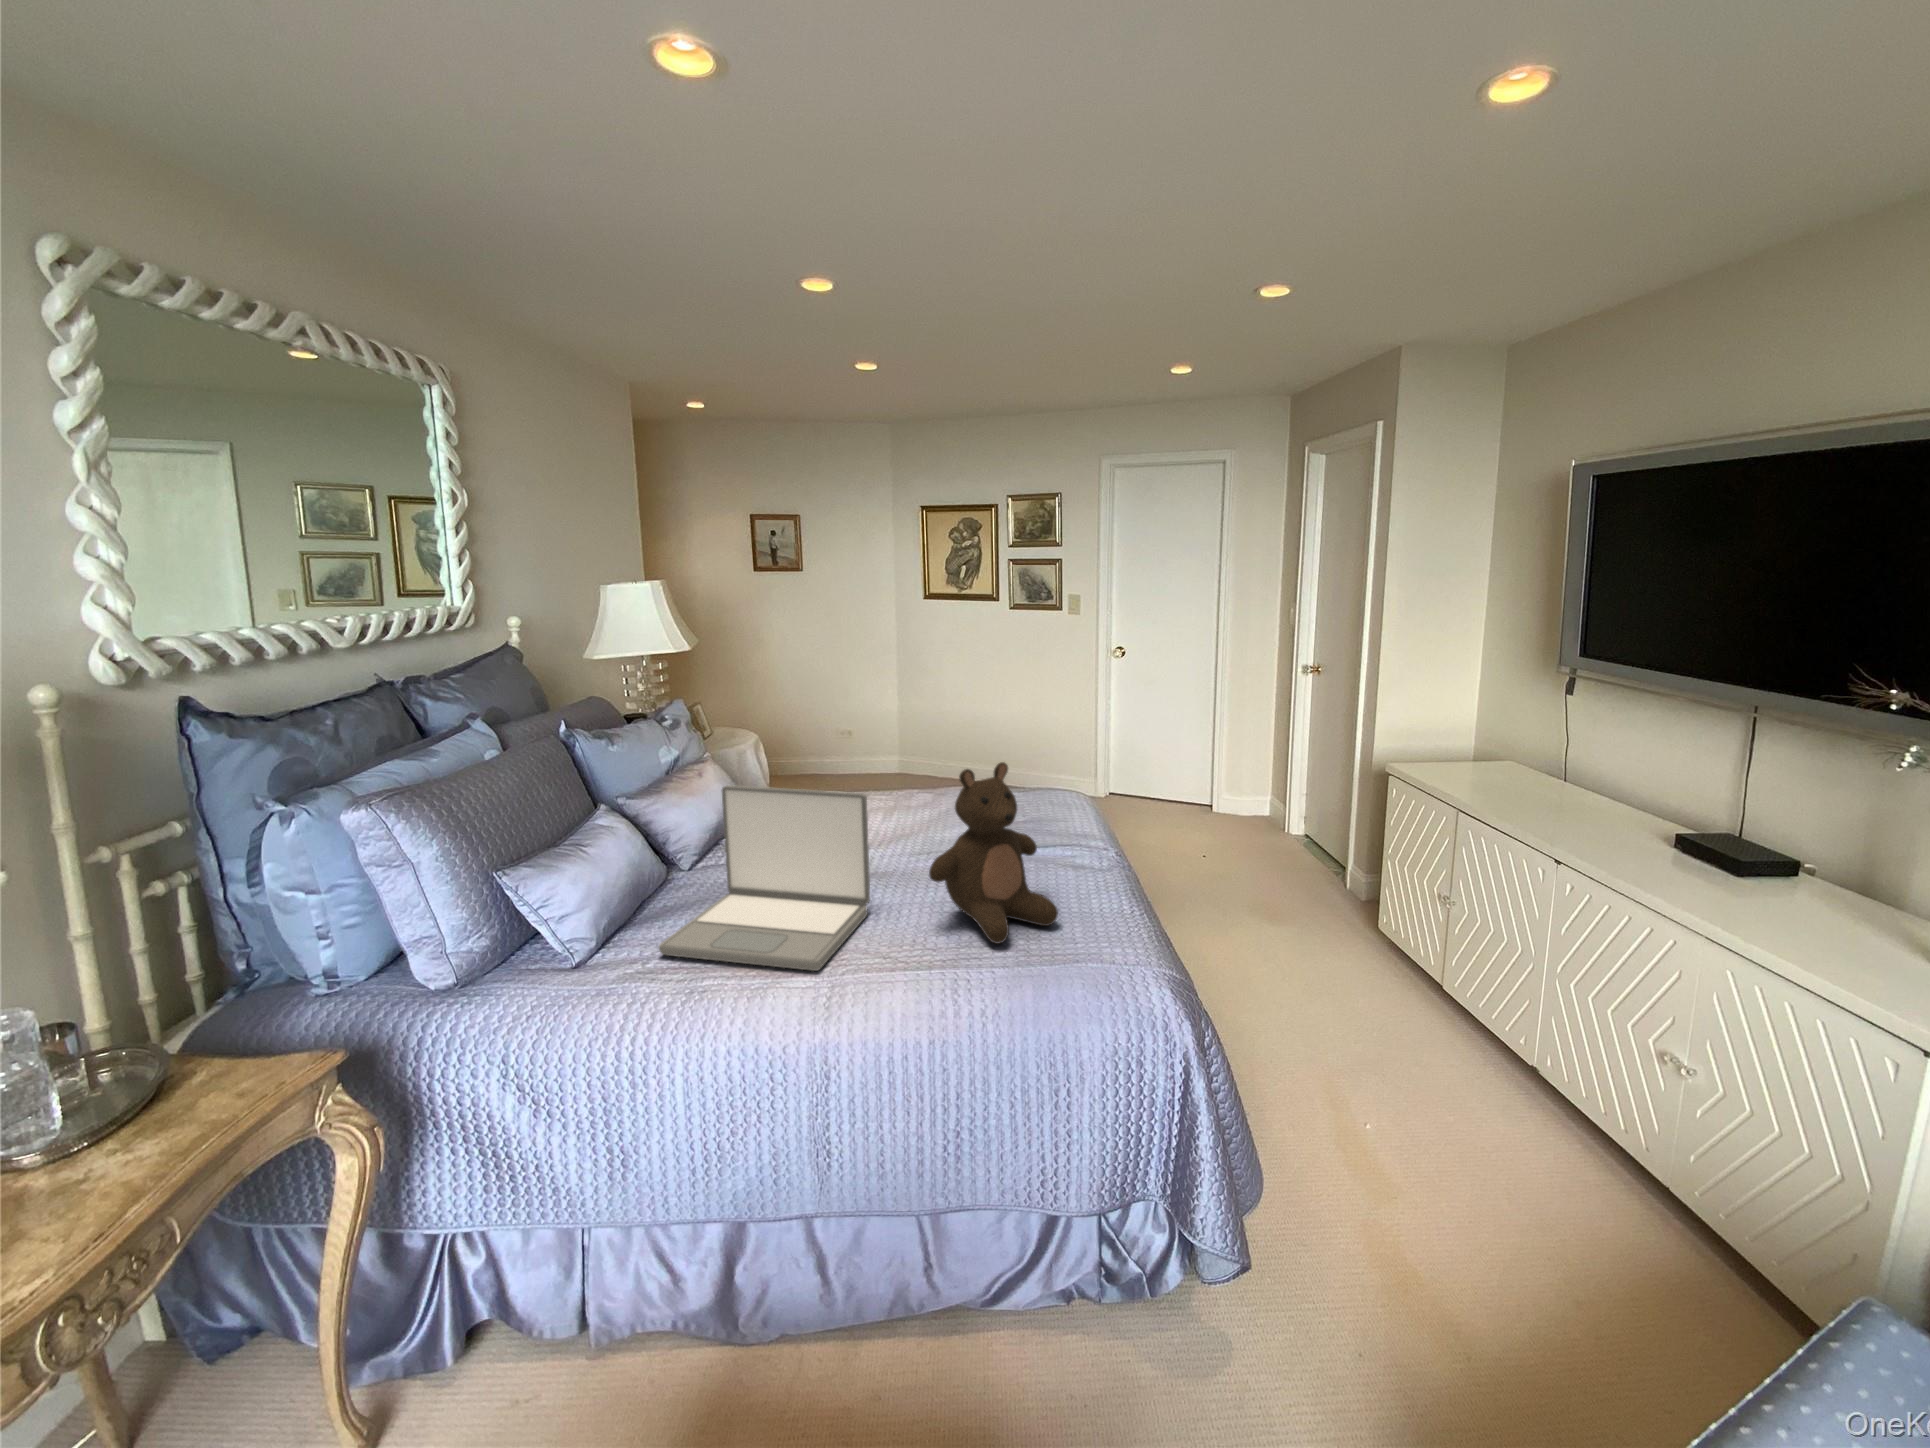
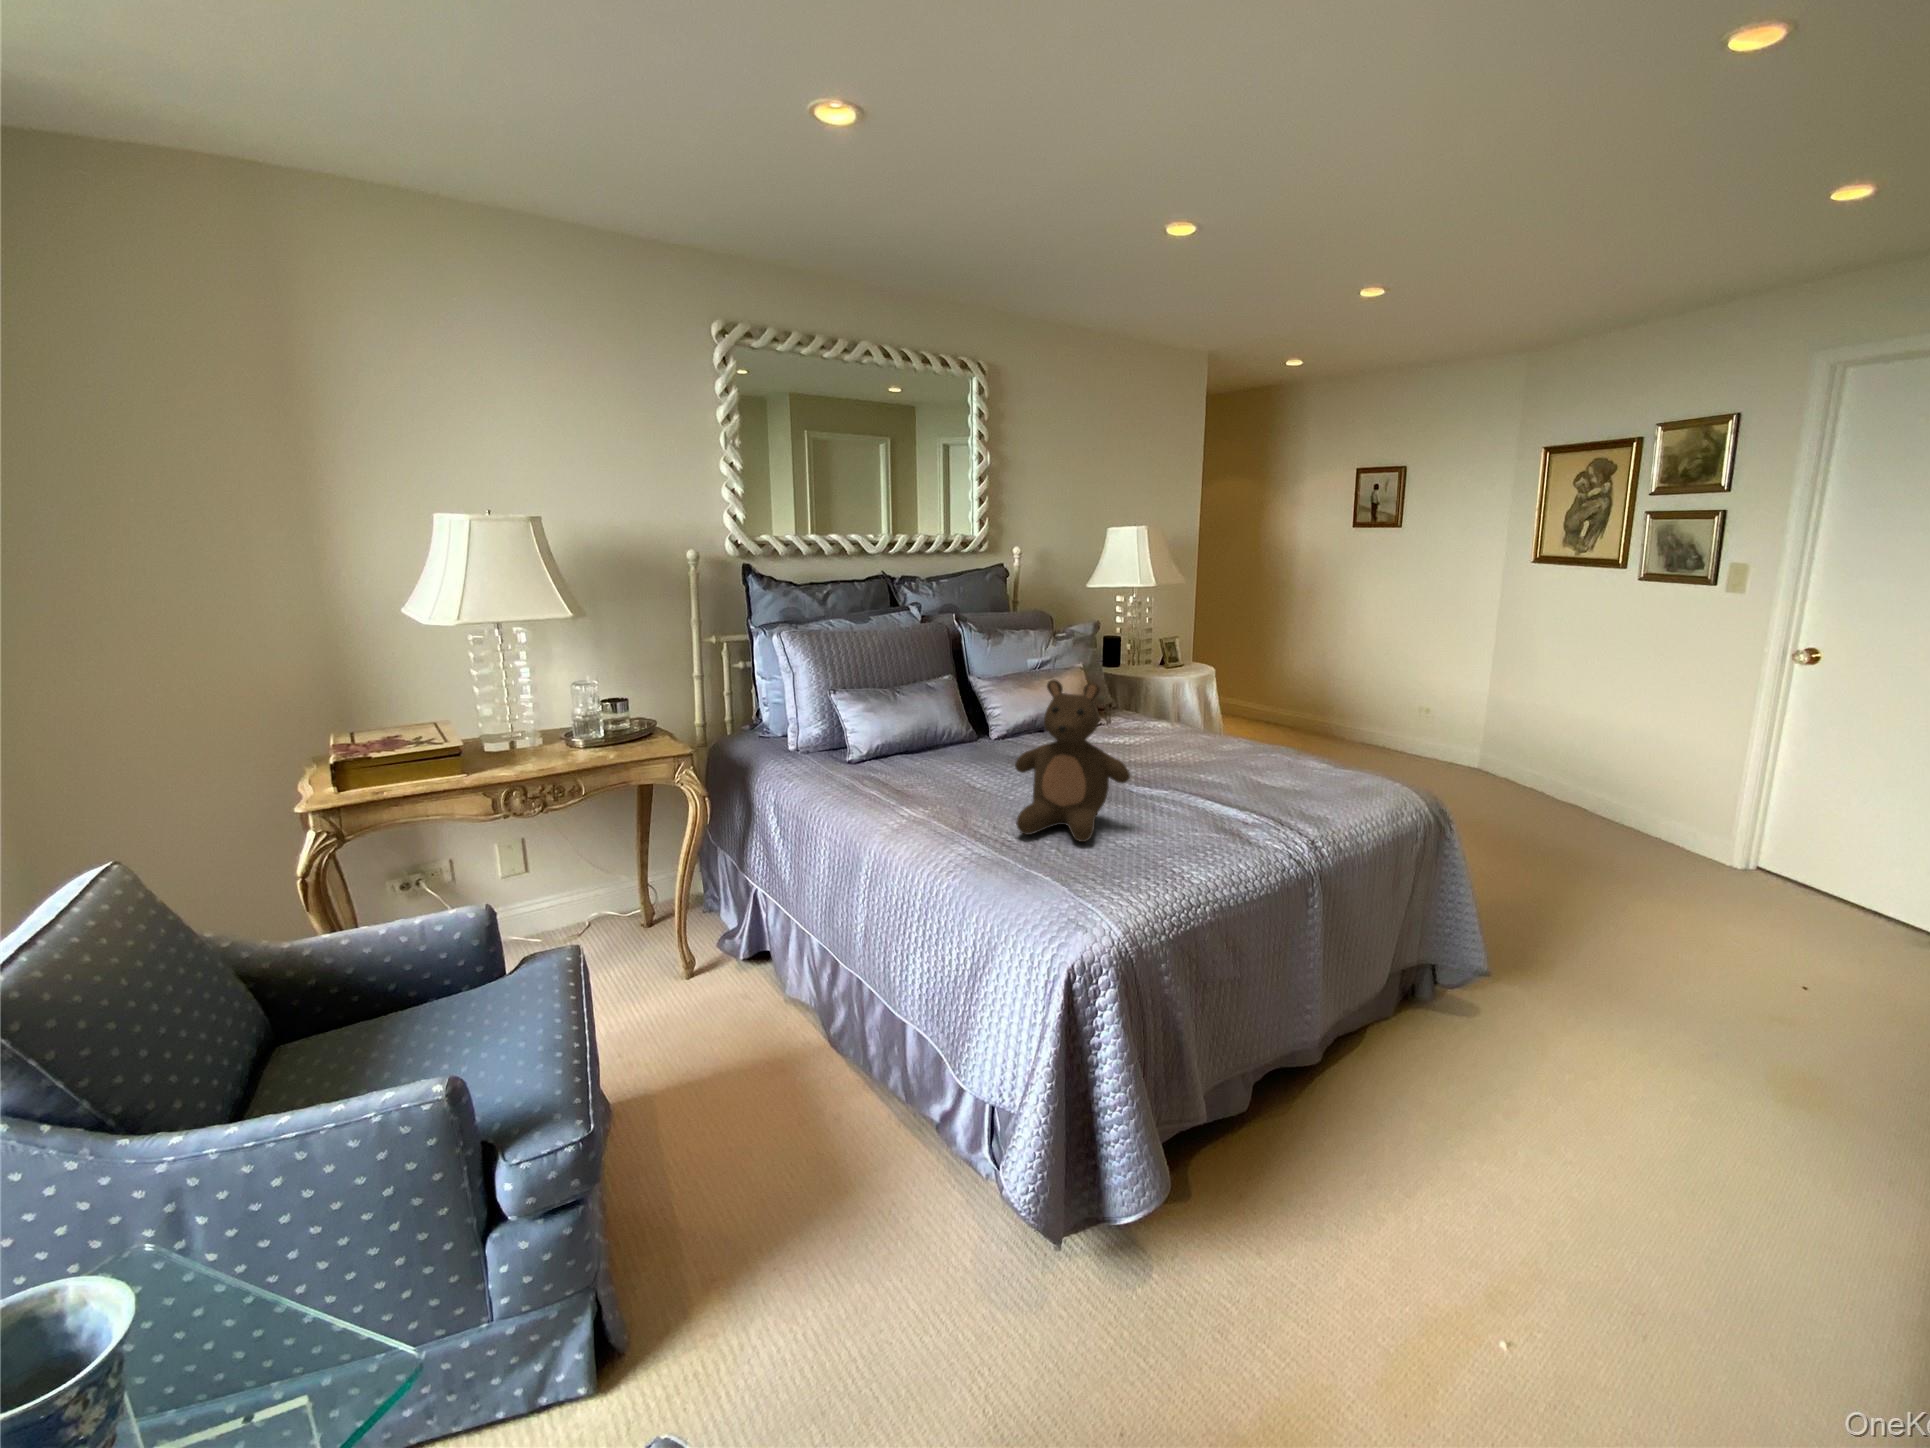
laptop: present [659,785,870,971] -> none [884,668,1014,803]

